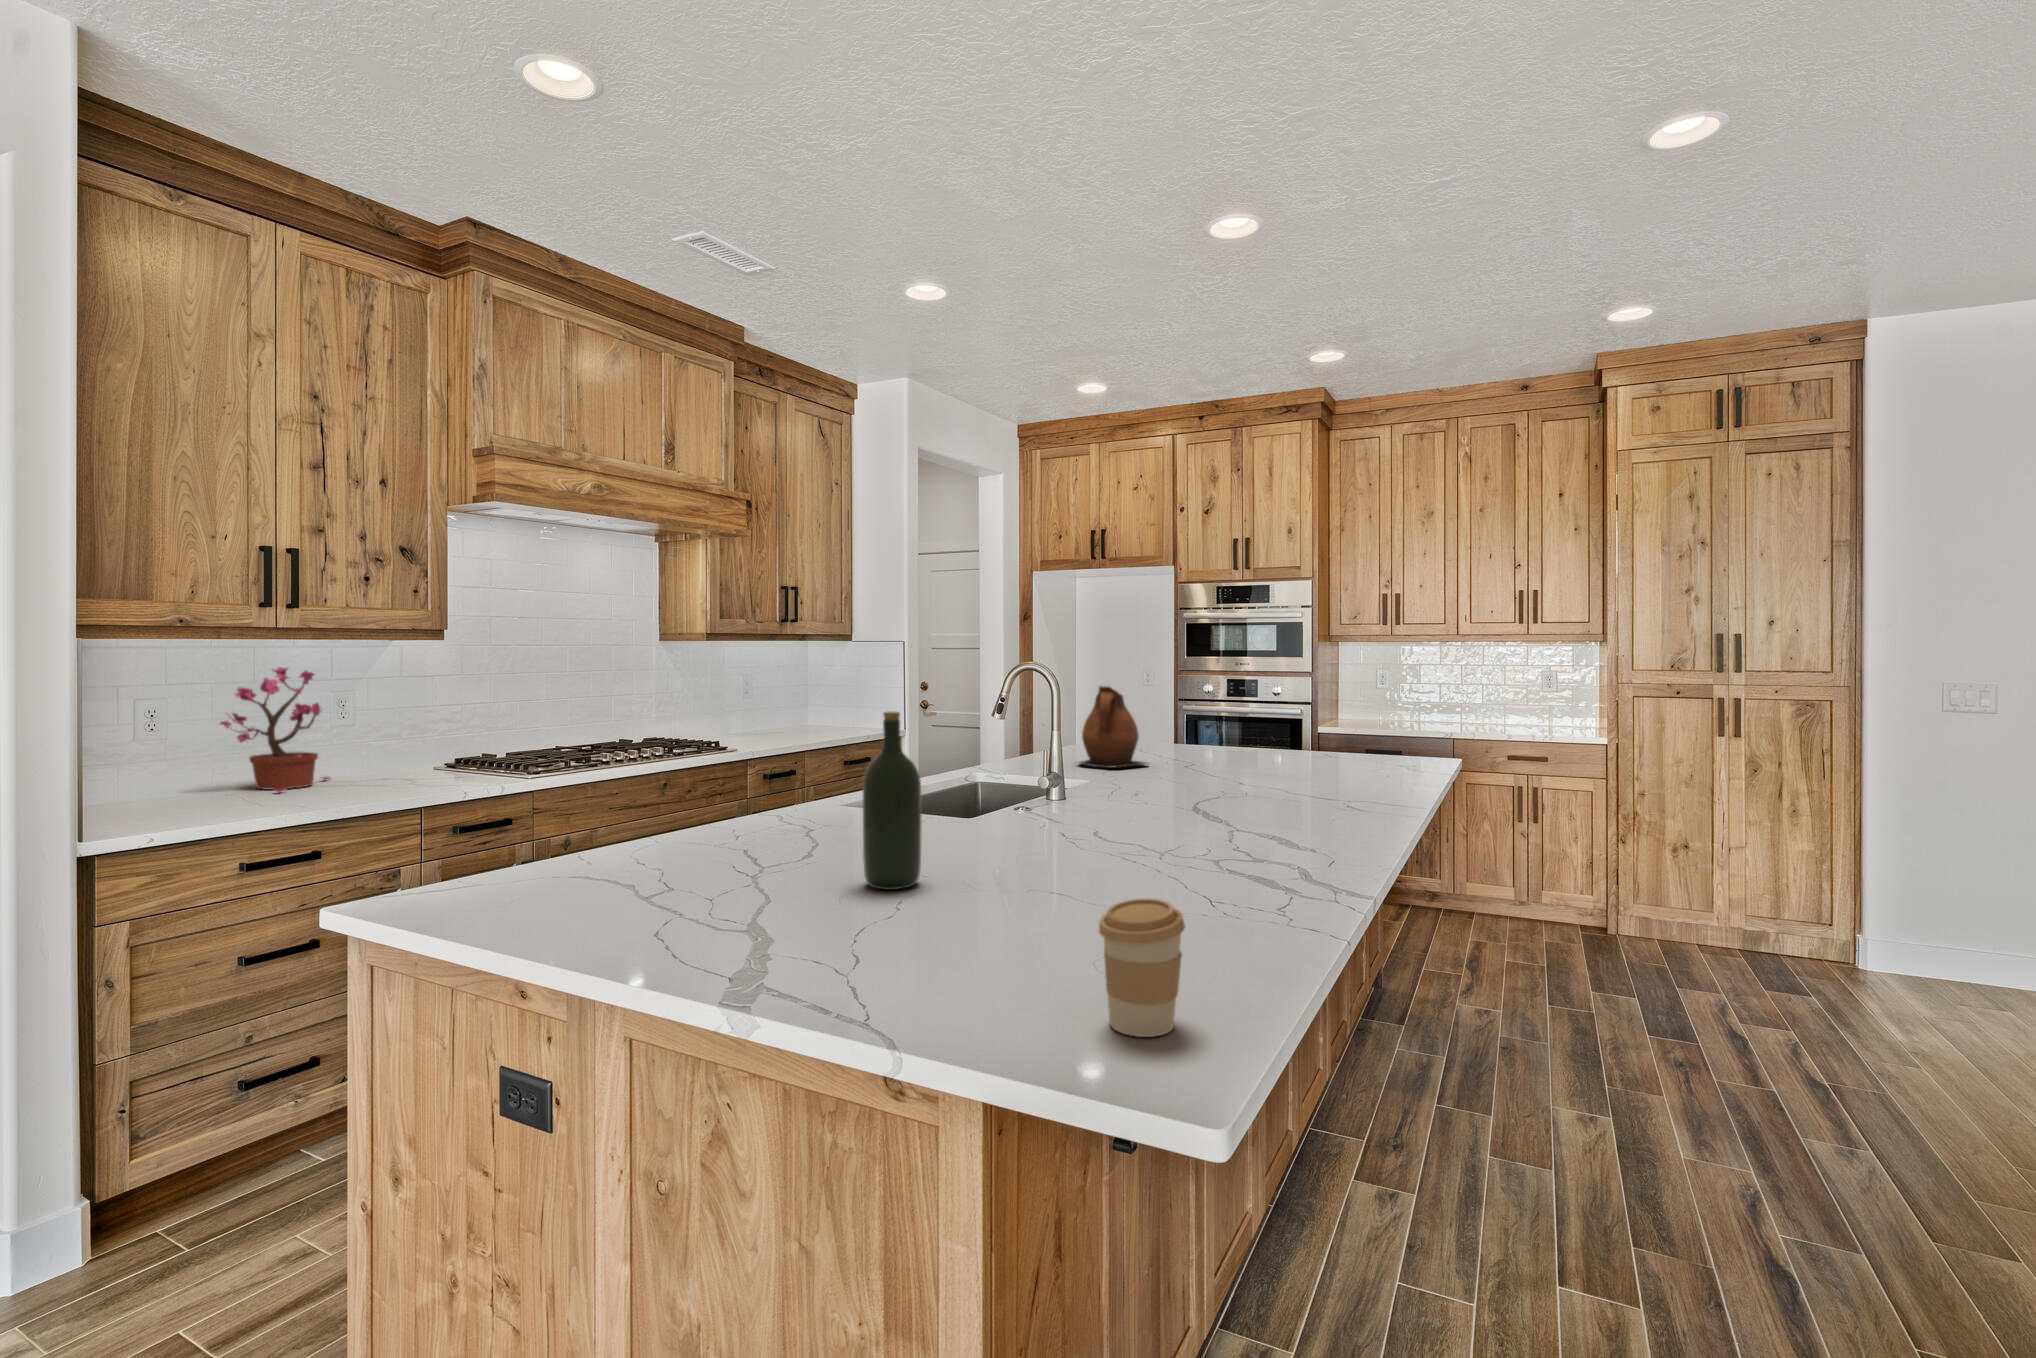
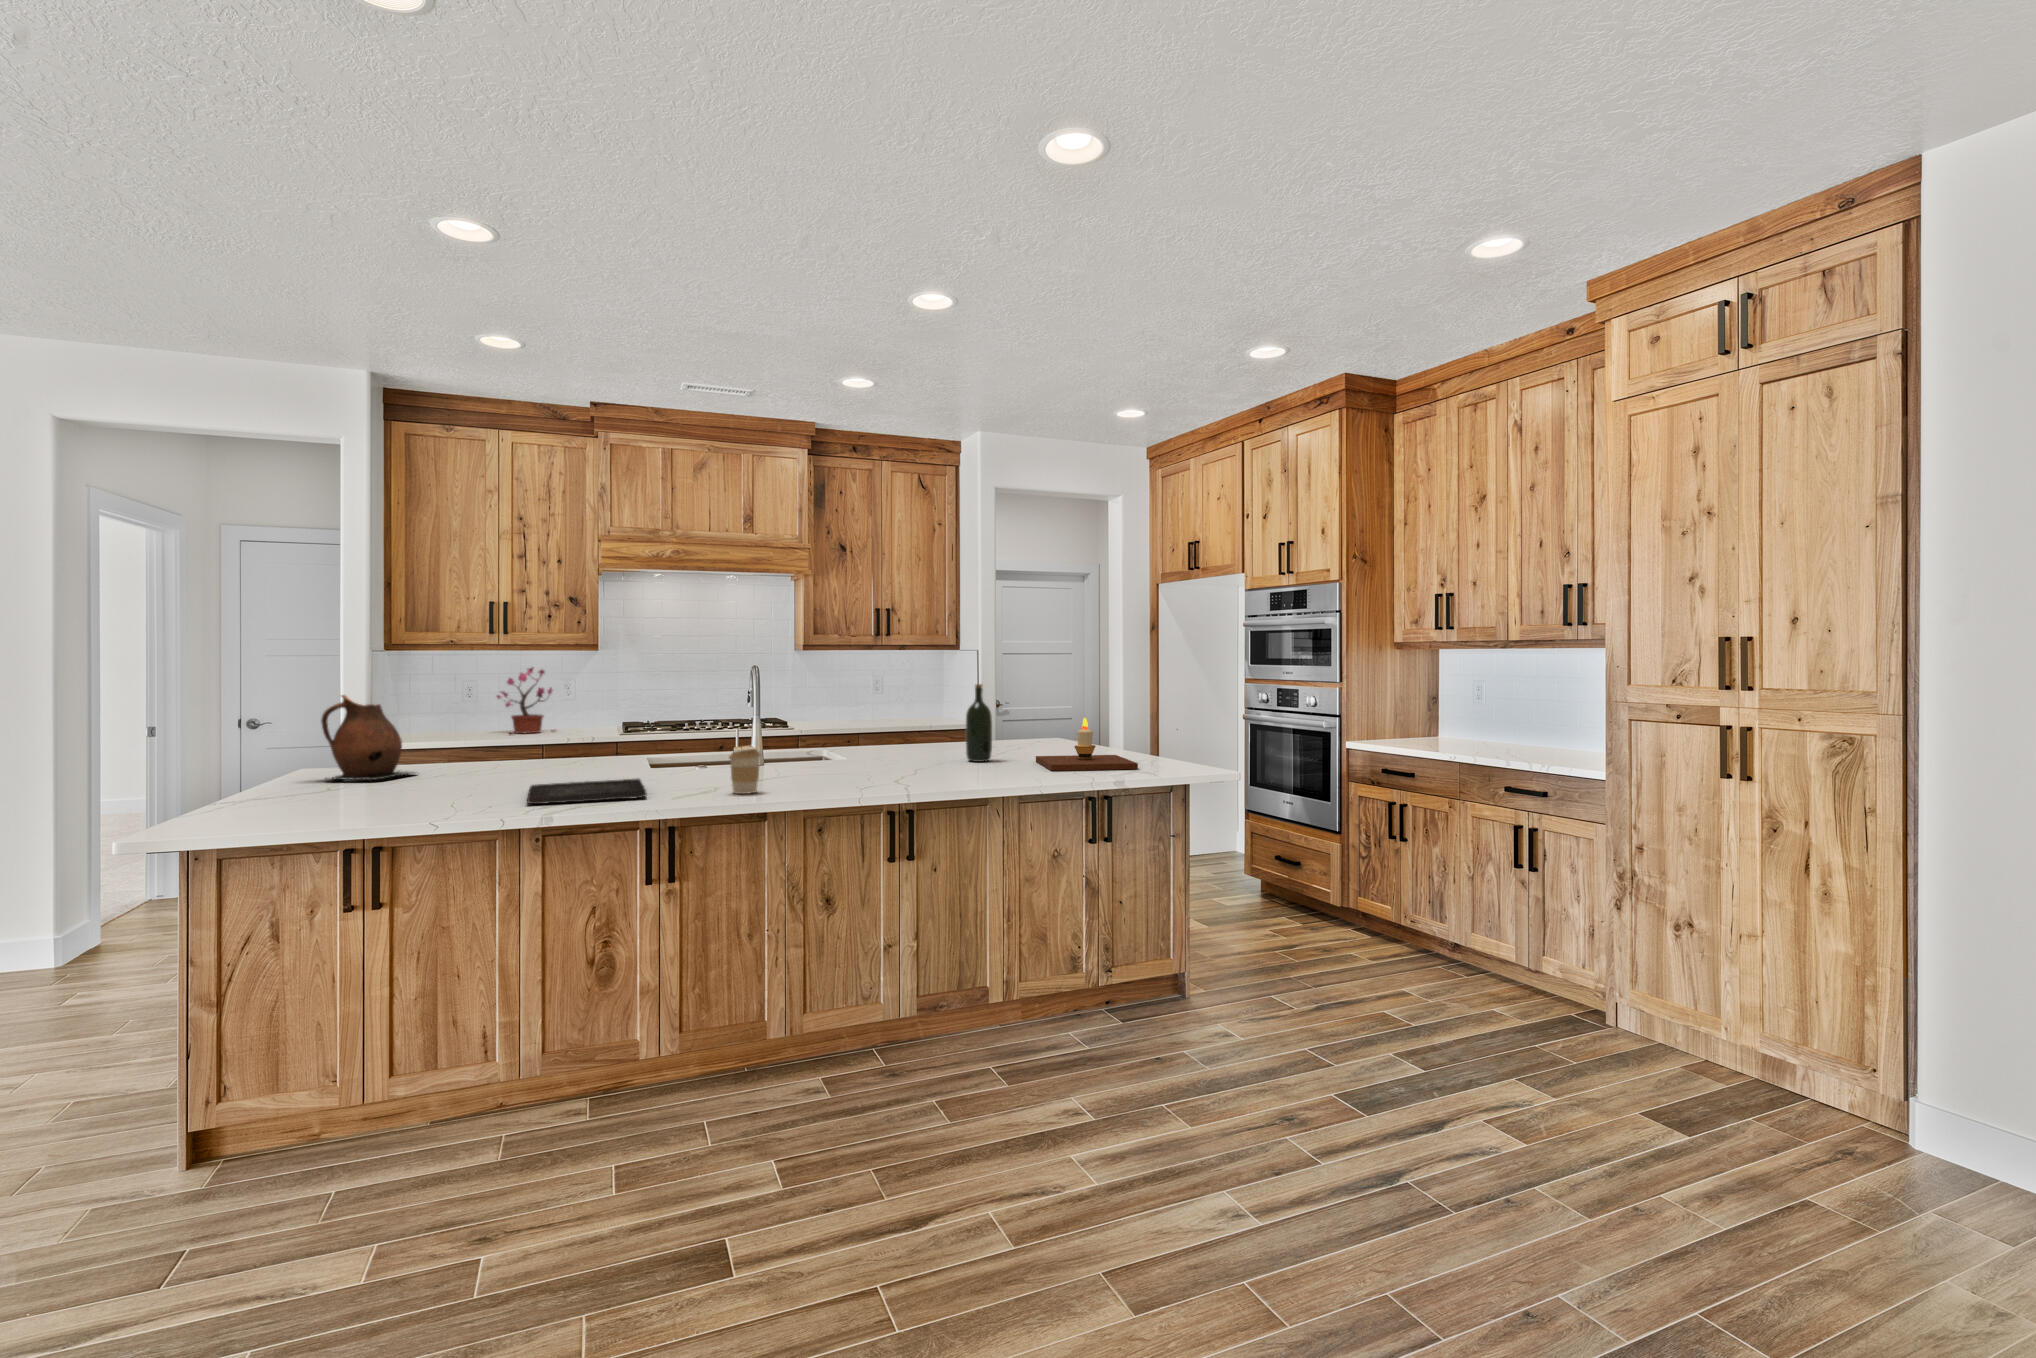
ceramic pitcher: present [1080,686,1147,768] -> present [321,695,415,780]
wine bottle: present [863,712,922,890] -> present [966,684,992,762]
candle: none [1253,713,1376,771] -> present [1036,718,1138,771]
tray: none [1094,831,1315,889] -> present [527,779,647,804]
coffee cup: present [1099,898,1185,1037] -> present [729,749,760,794]

